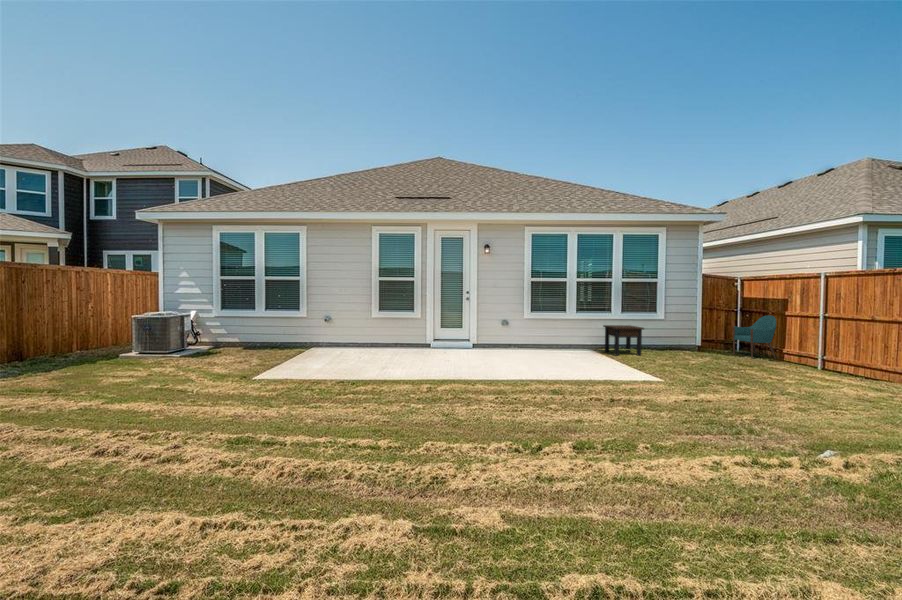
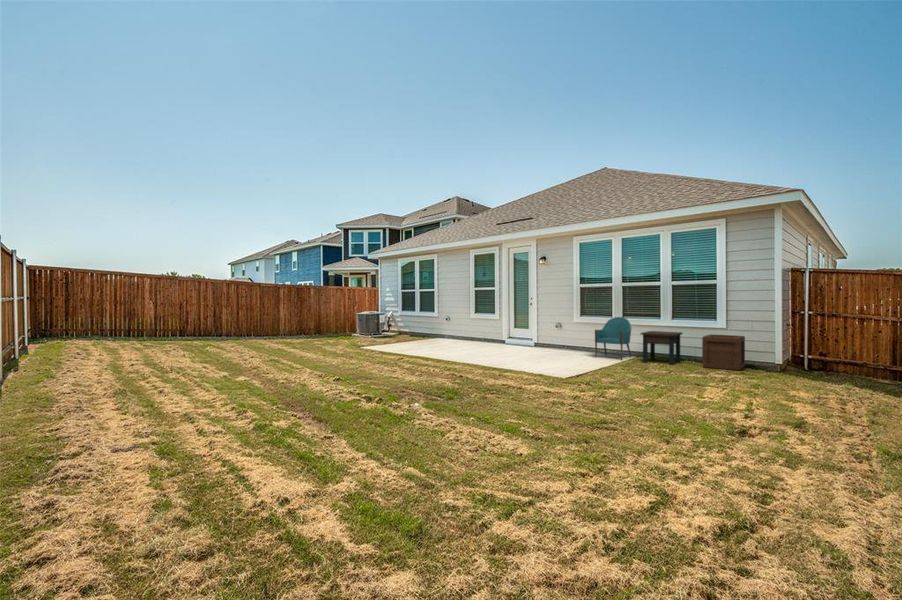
chair: present [733,315,776,358] -> present [595,317,631,360]
wooden crate: none [651,326,691,355] -> present [702,334,745,371]

